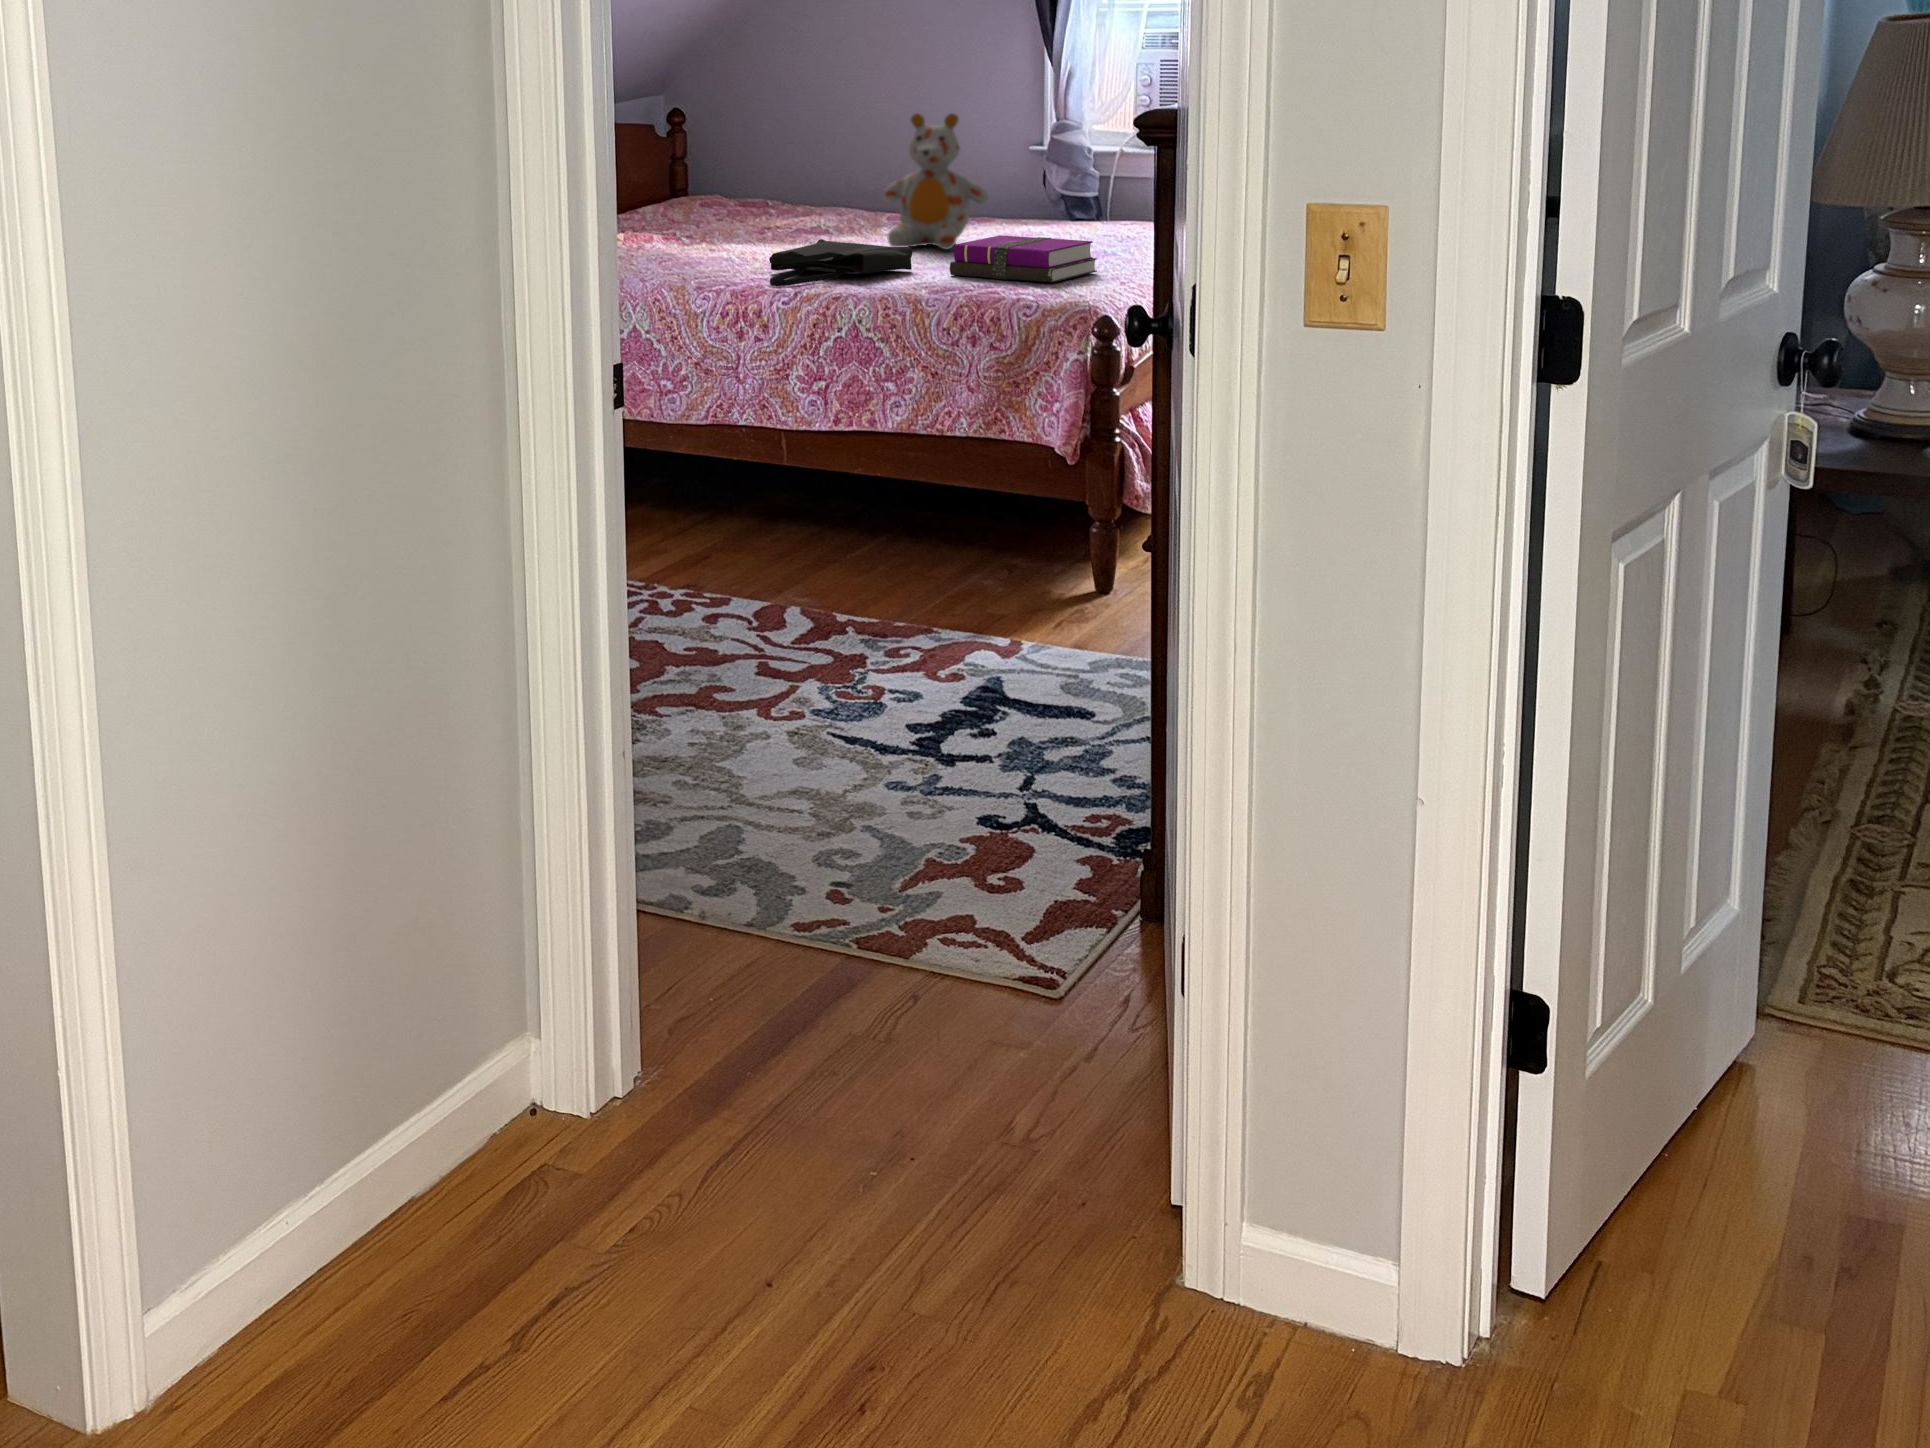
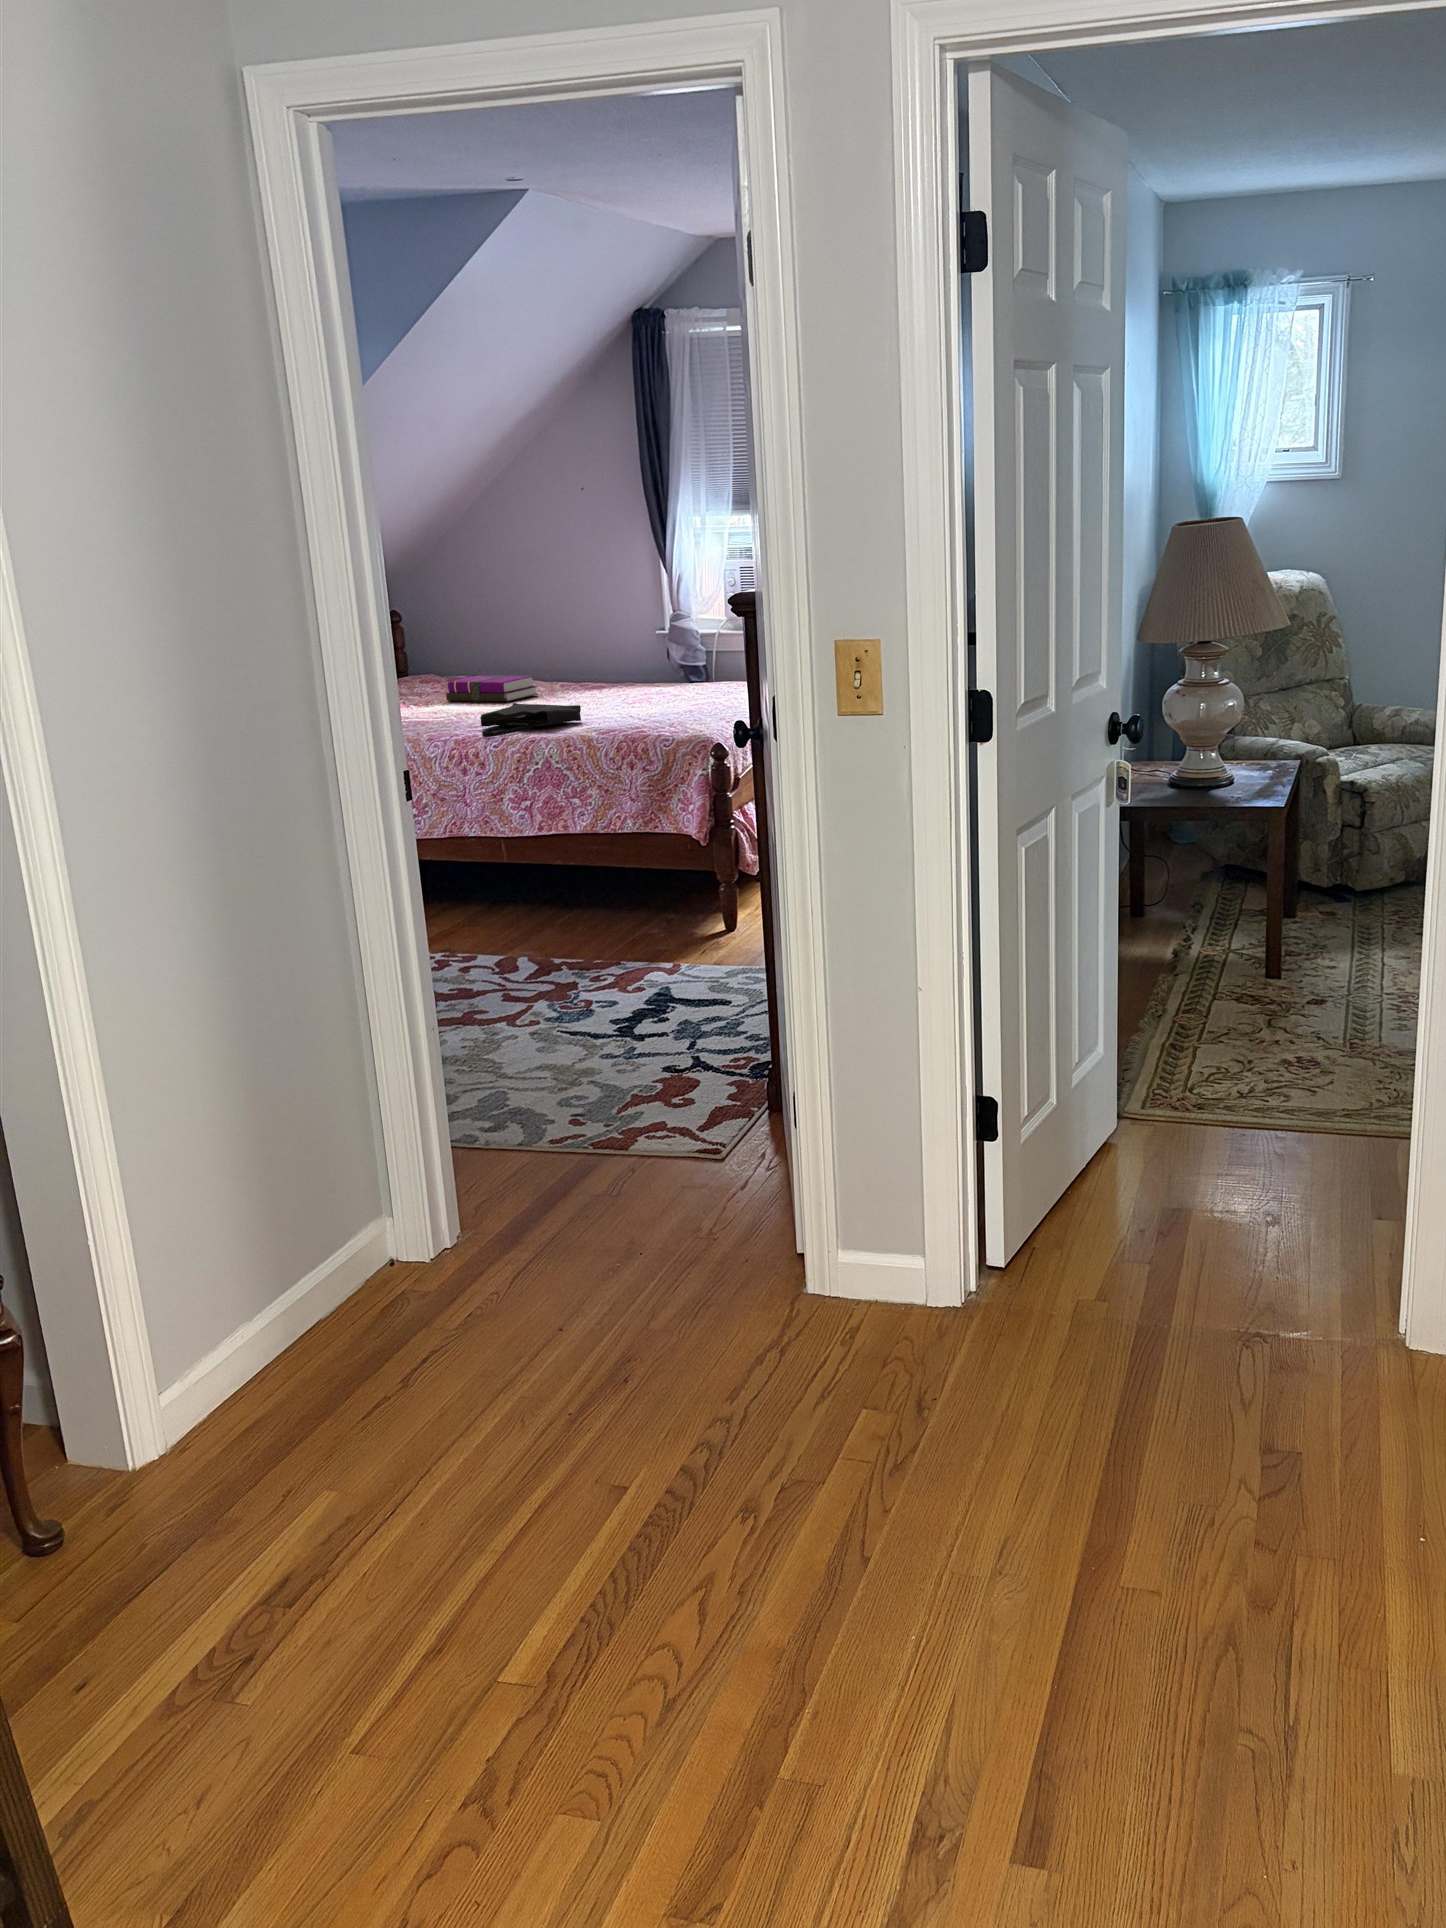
stuffed bear: present [882,113,989,250] -> none [554,609,630,708]
notebook: present [950,235,1097,282] -> present [446,675,538,702]

